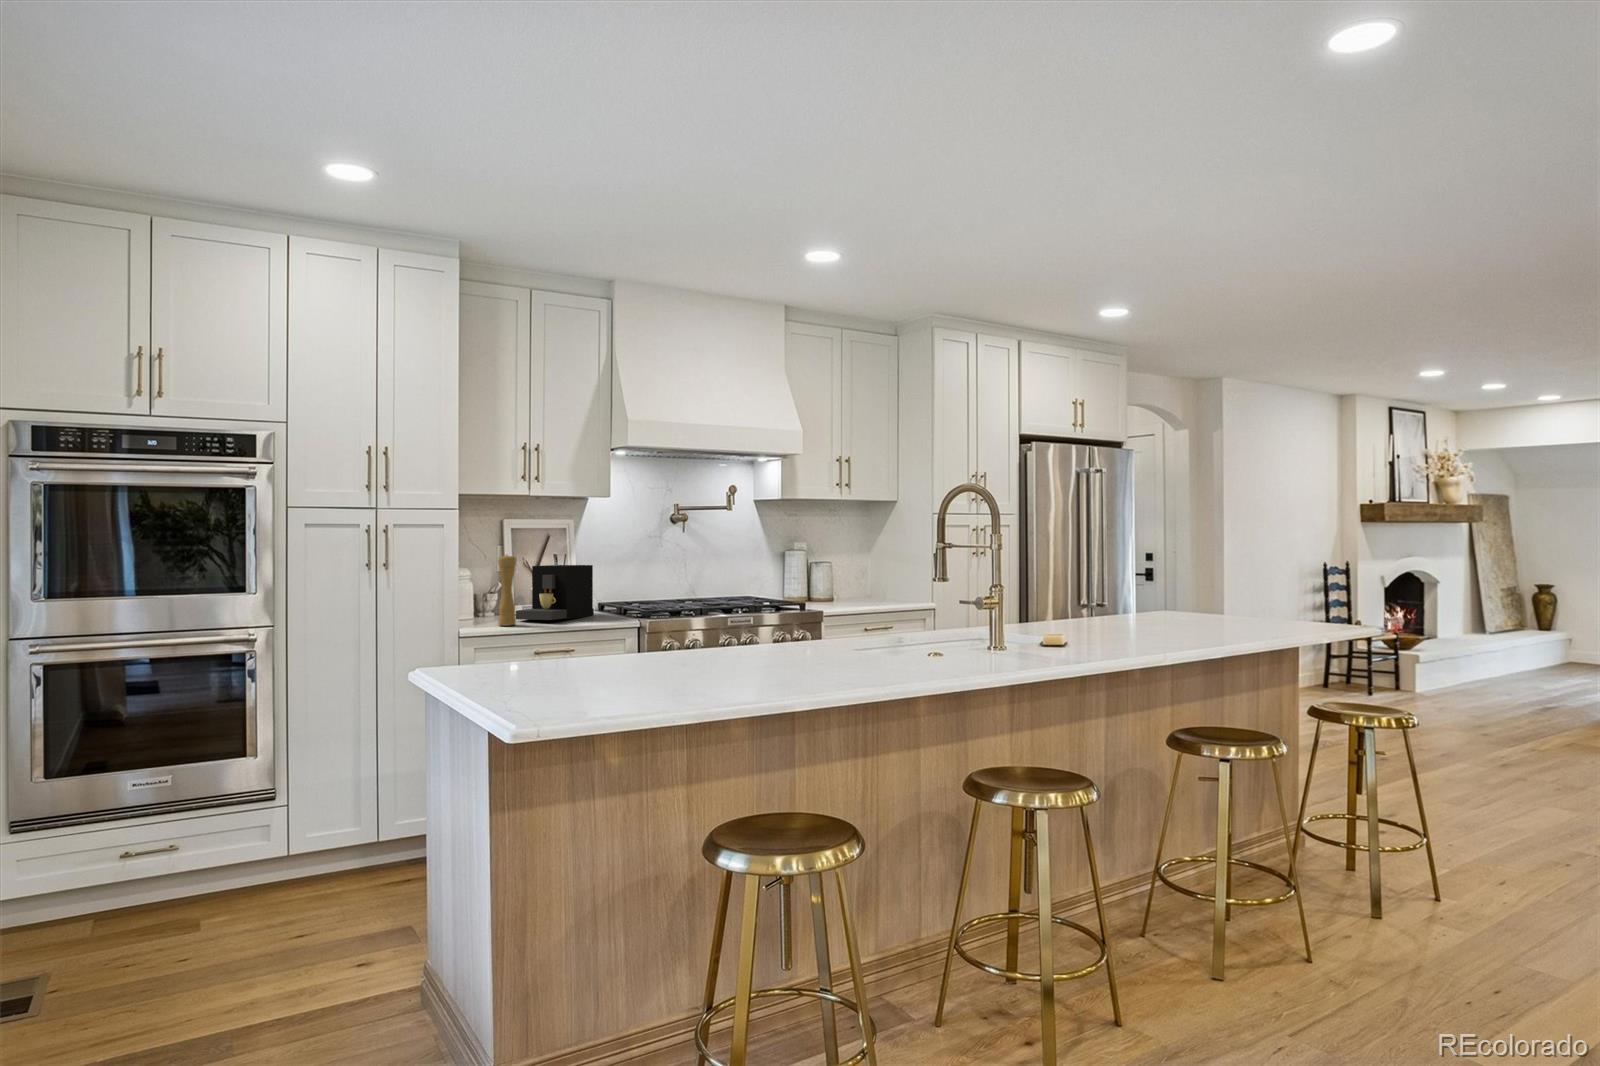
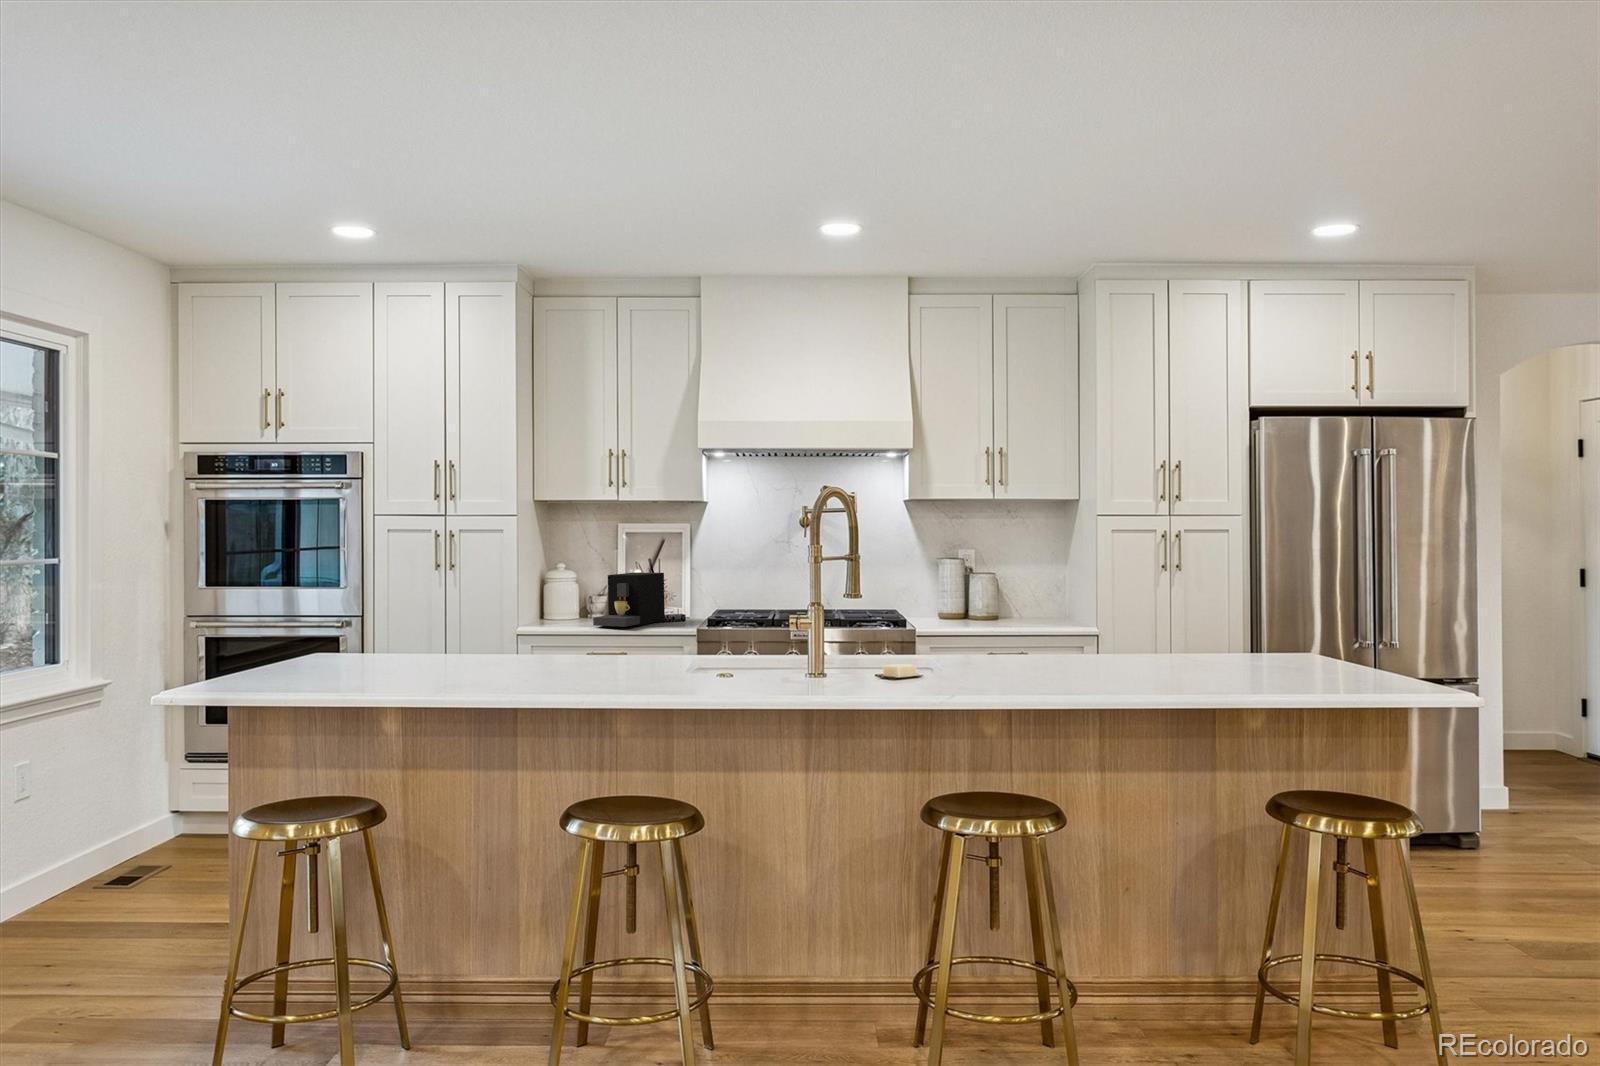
pepper mill: present [498,555,516,626] -> none [575,566,593,633]

